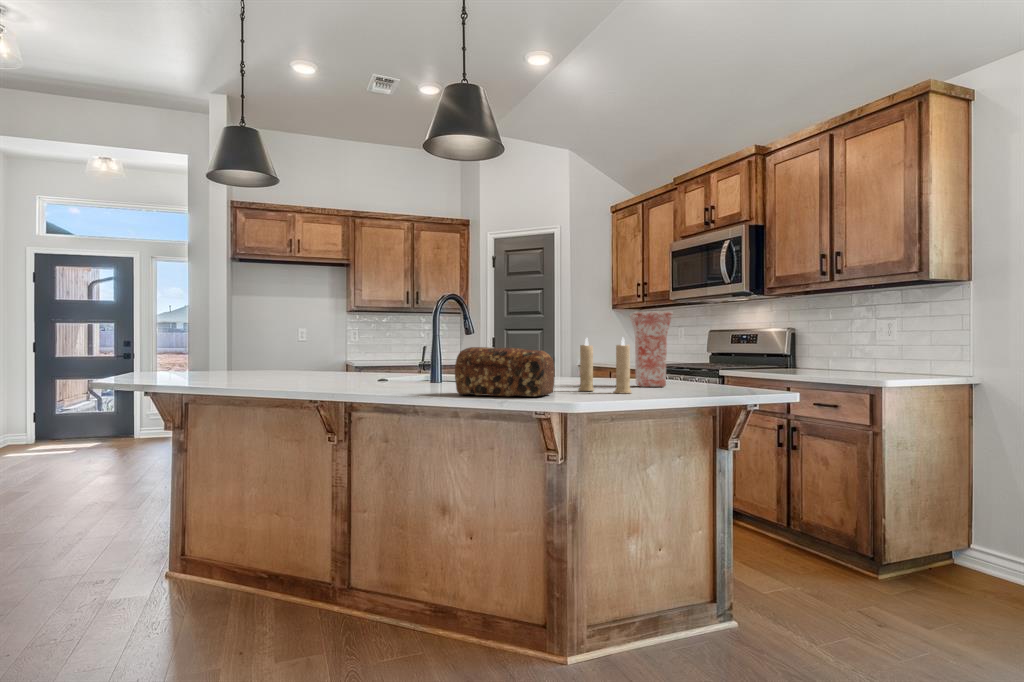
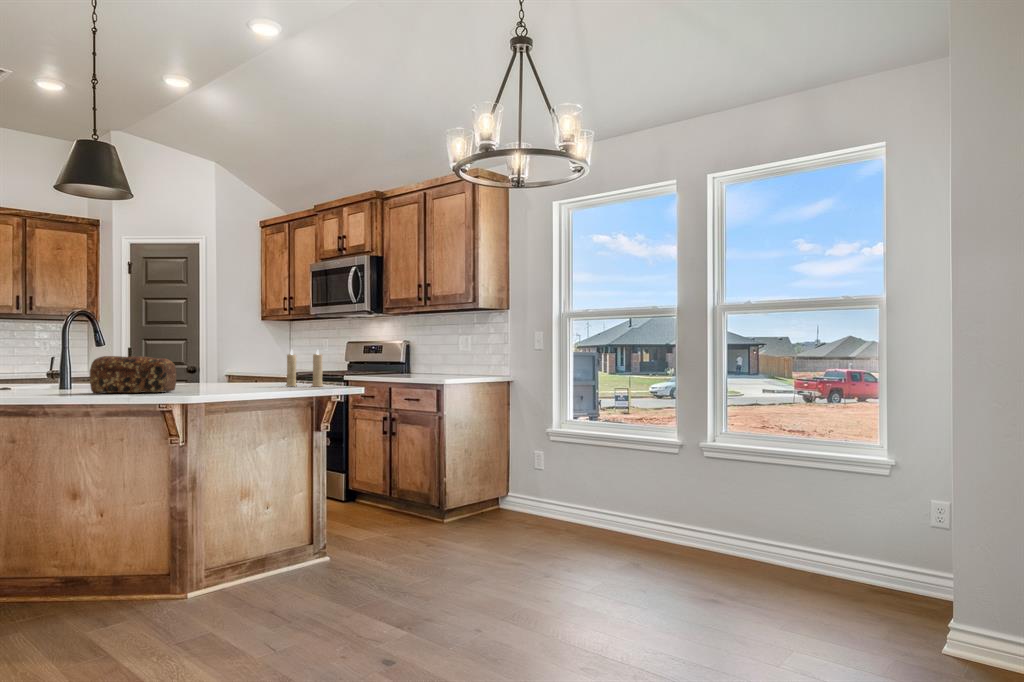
vase: present [629,312,673,387] -> none [247,329,280,386]
candle: present [578,338,631,394] -> present [286,350,323,387]

